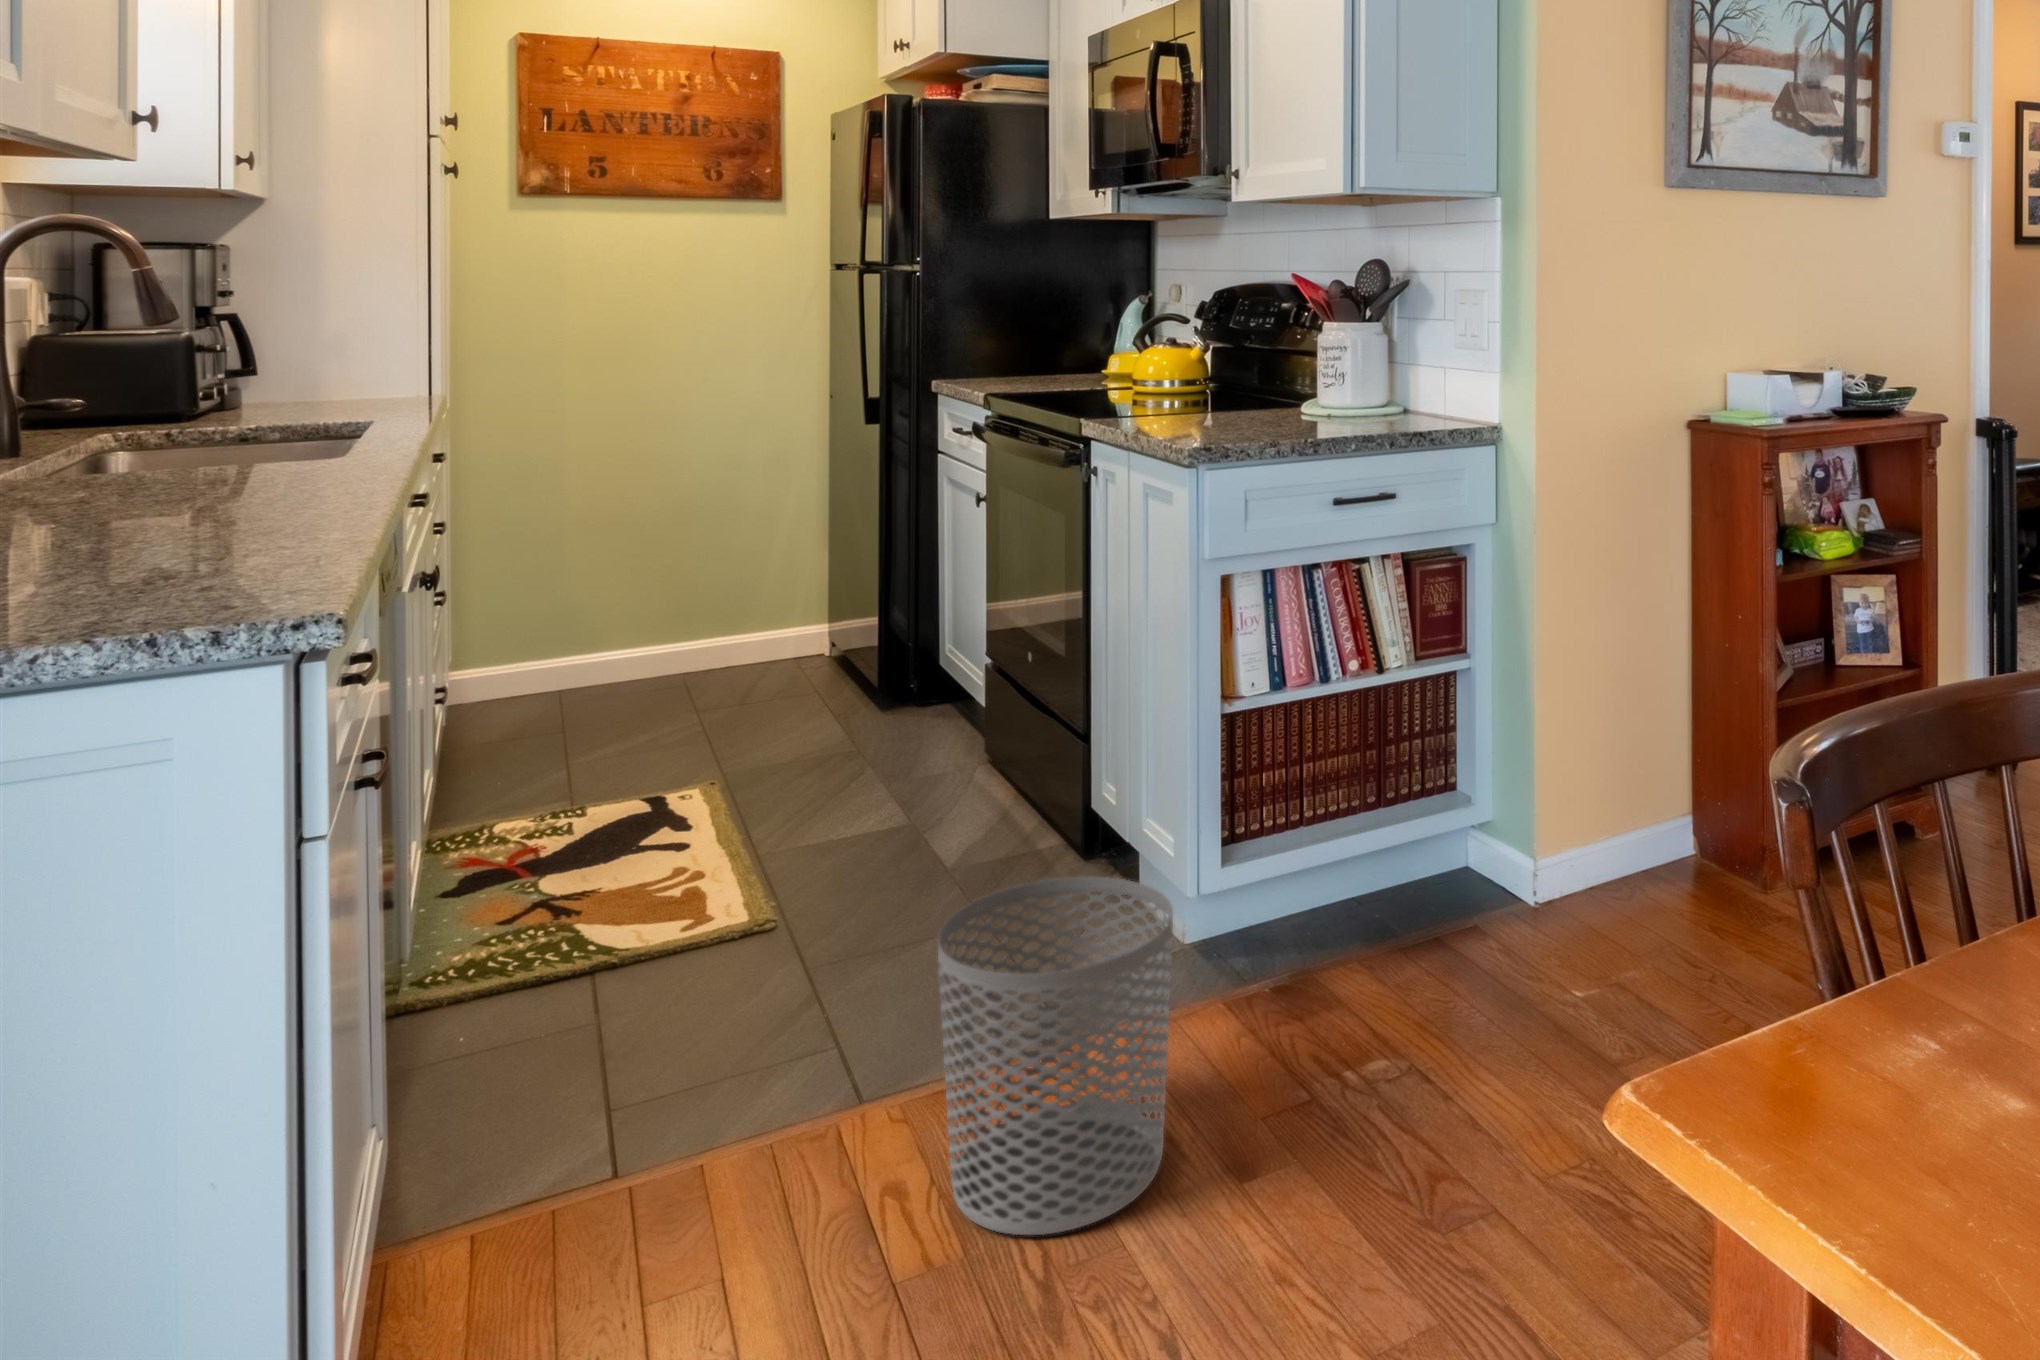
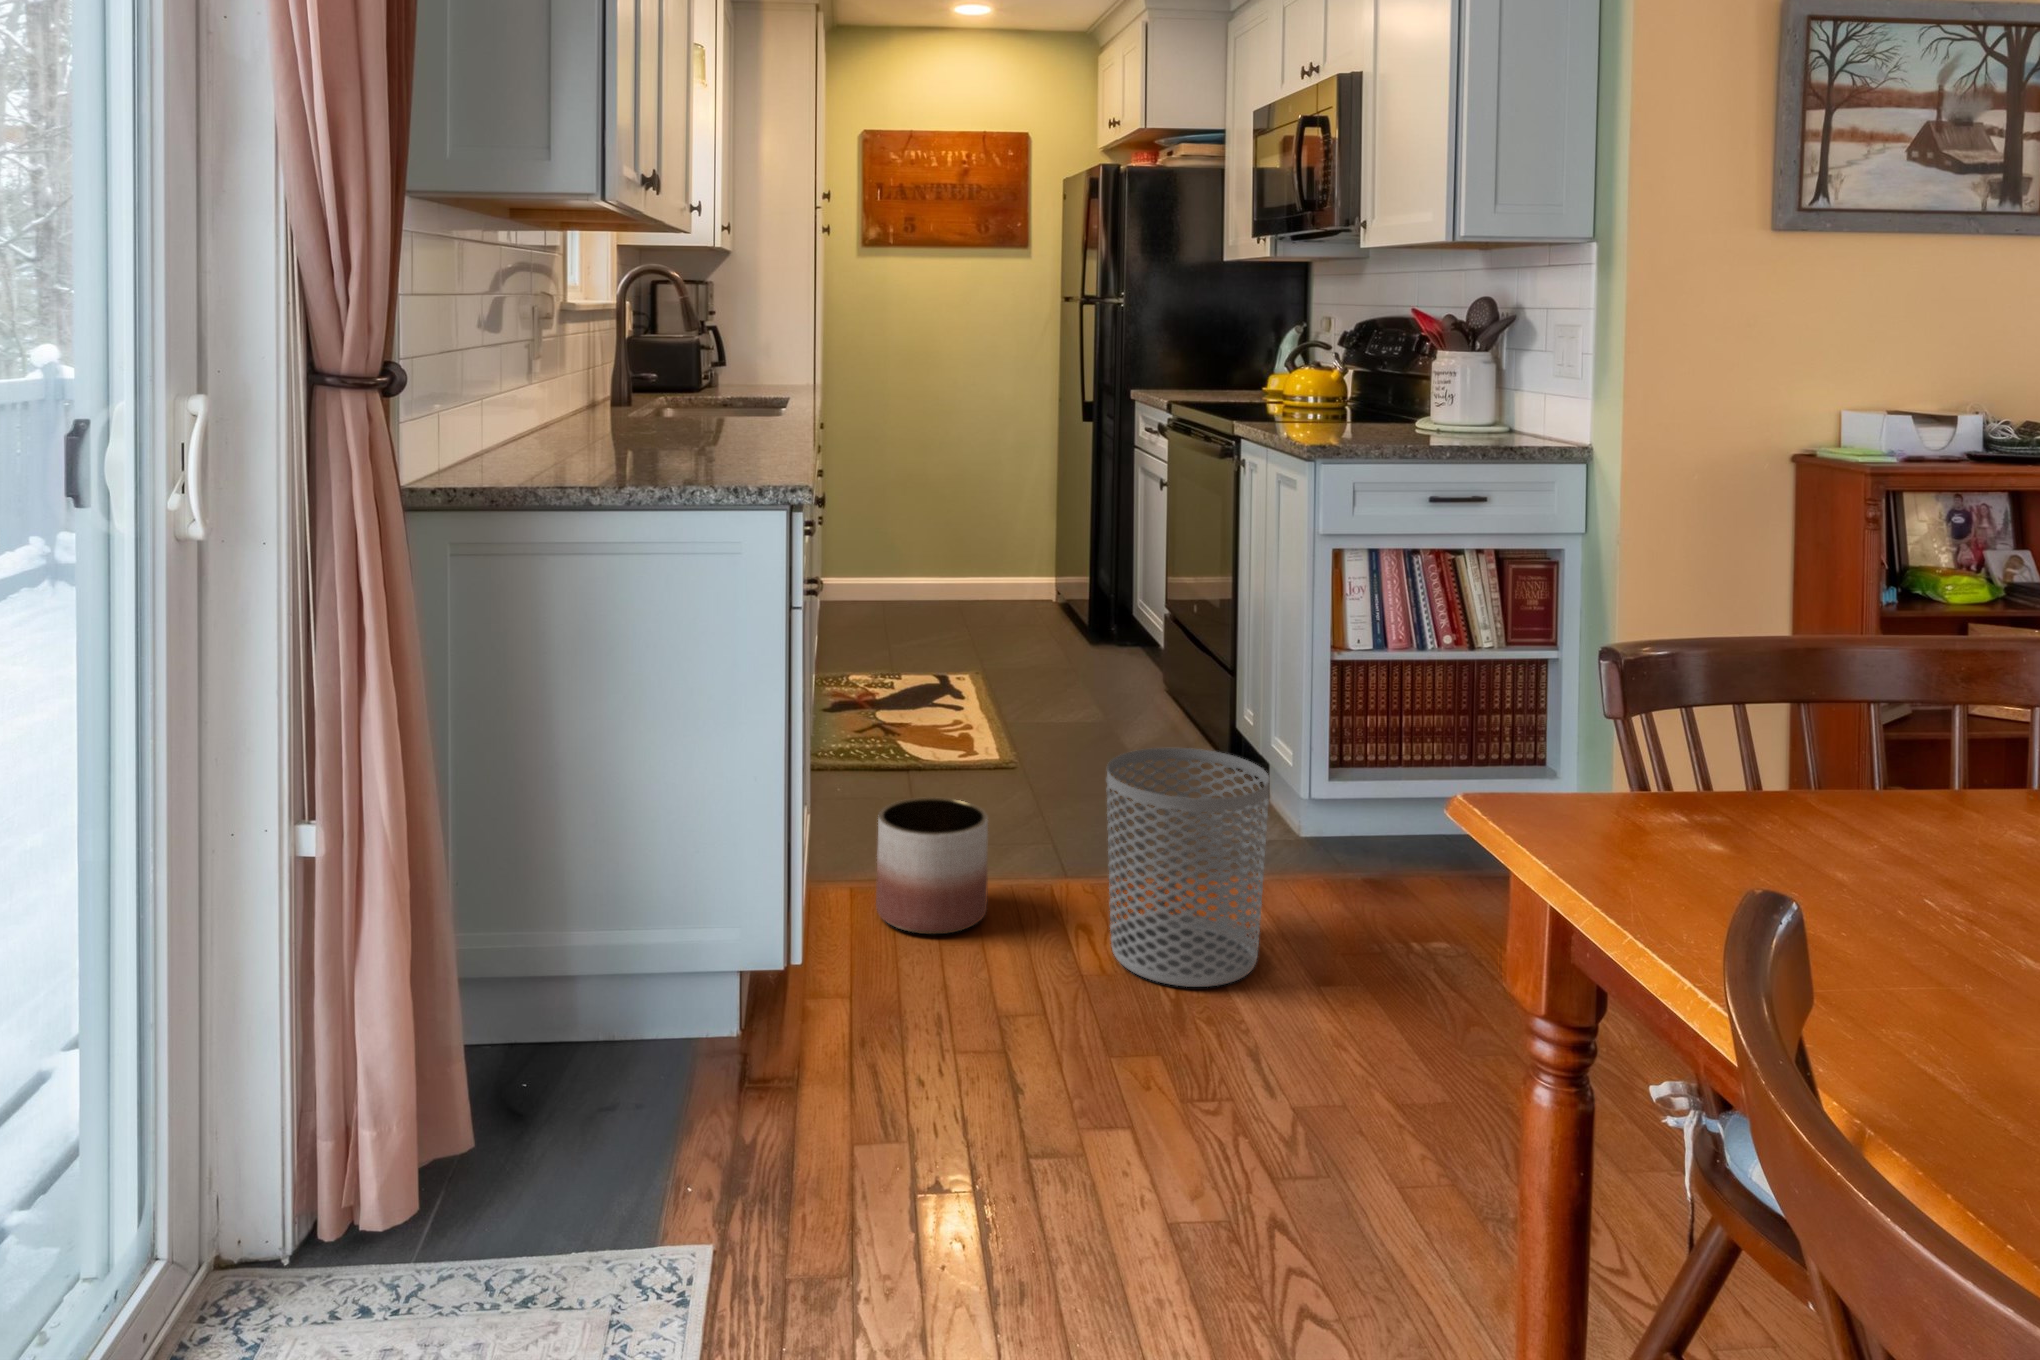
planter: none [550,1022,749,1263] -> present [876,797,988,934]

